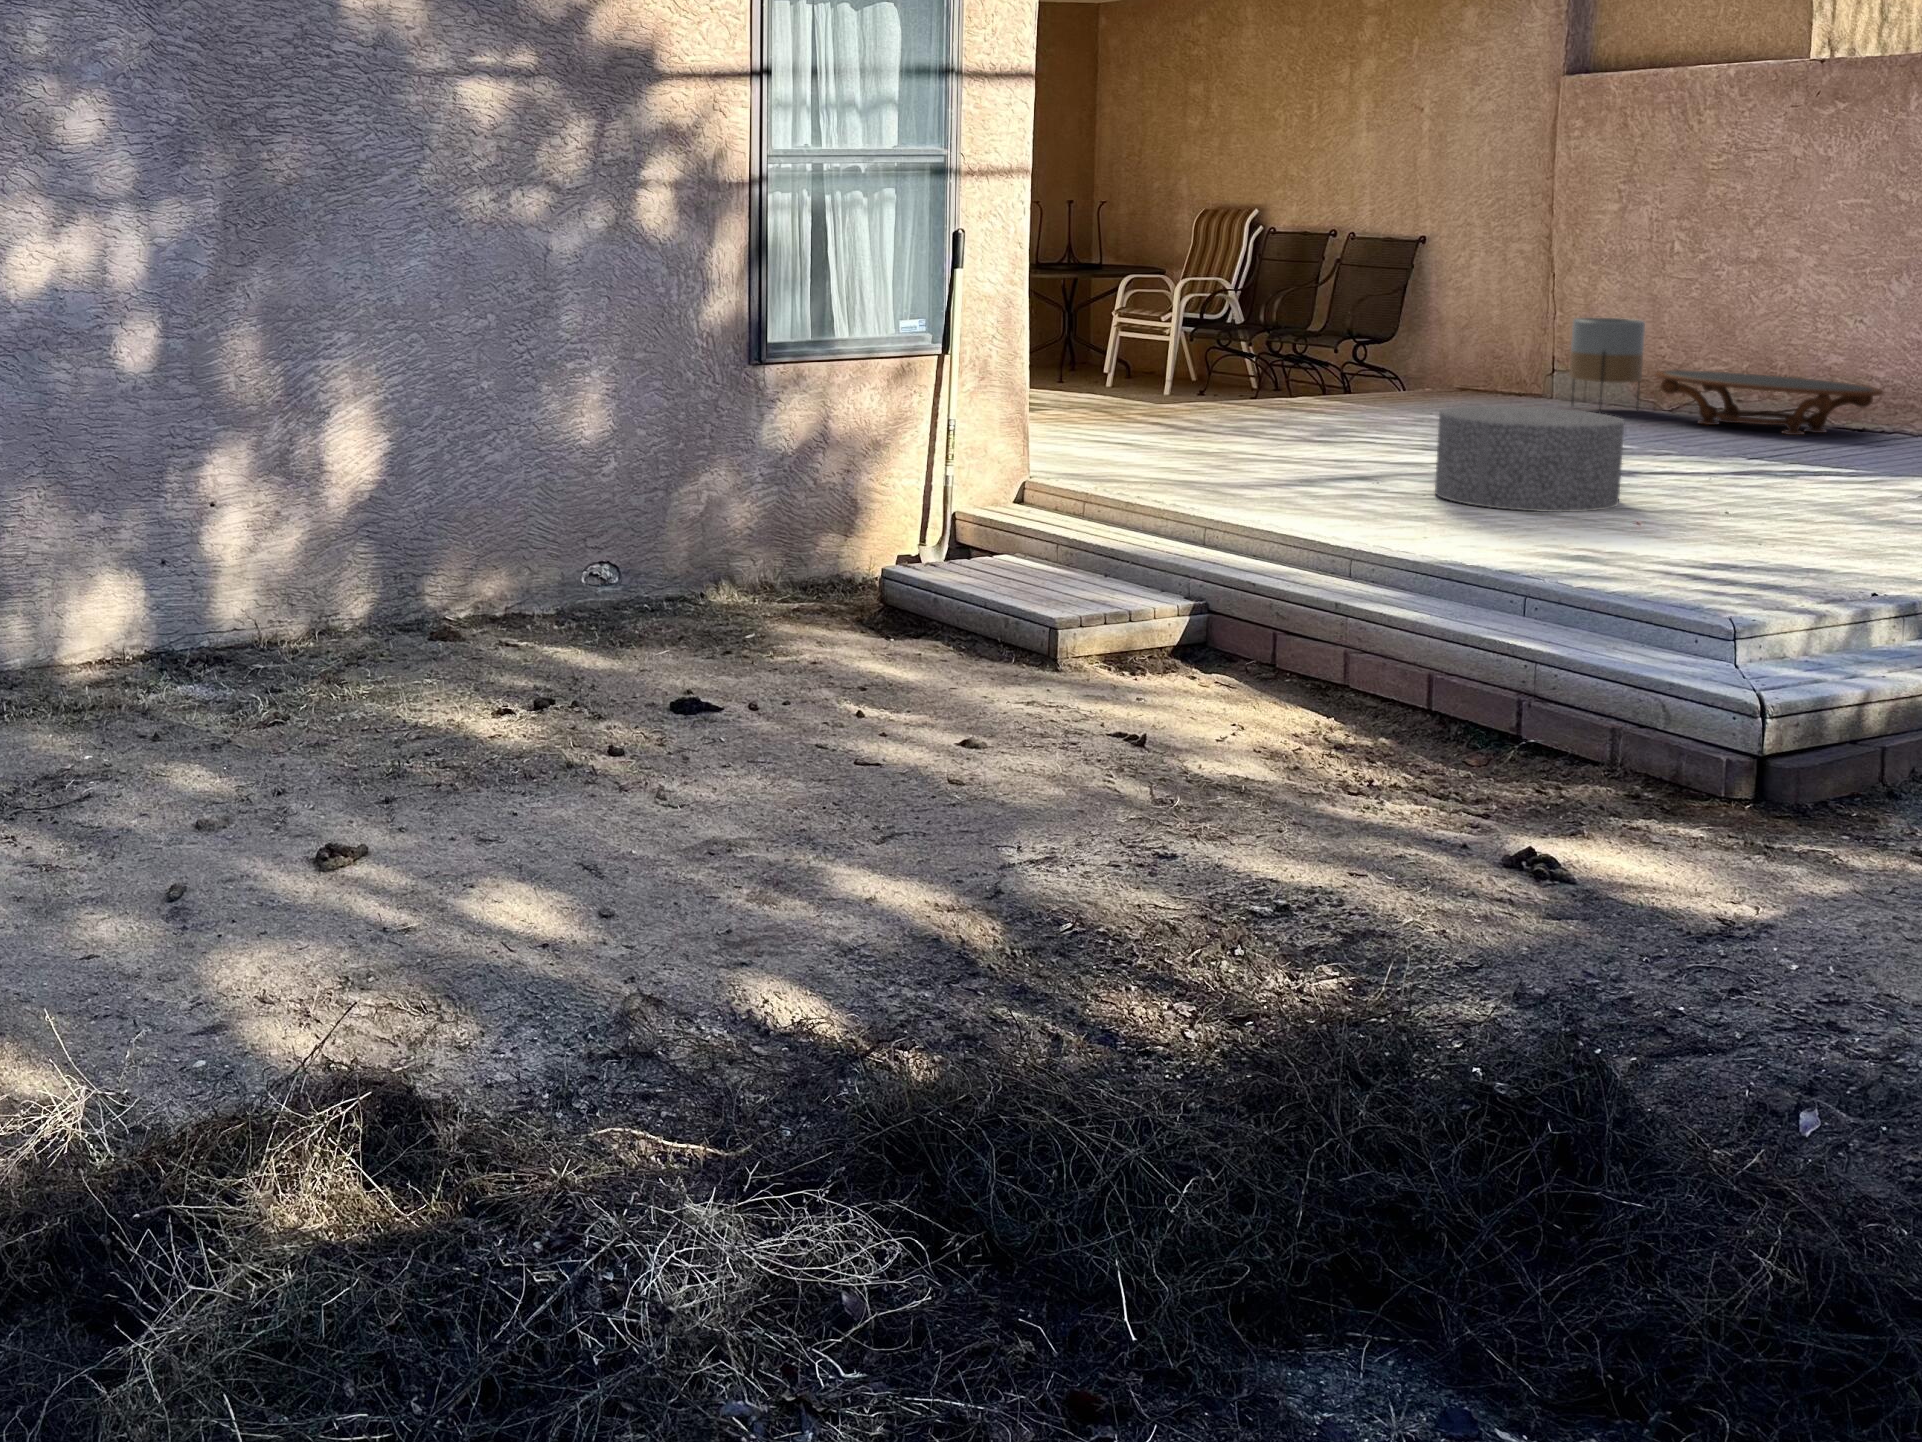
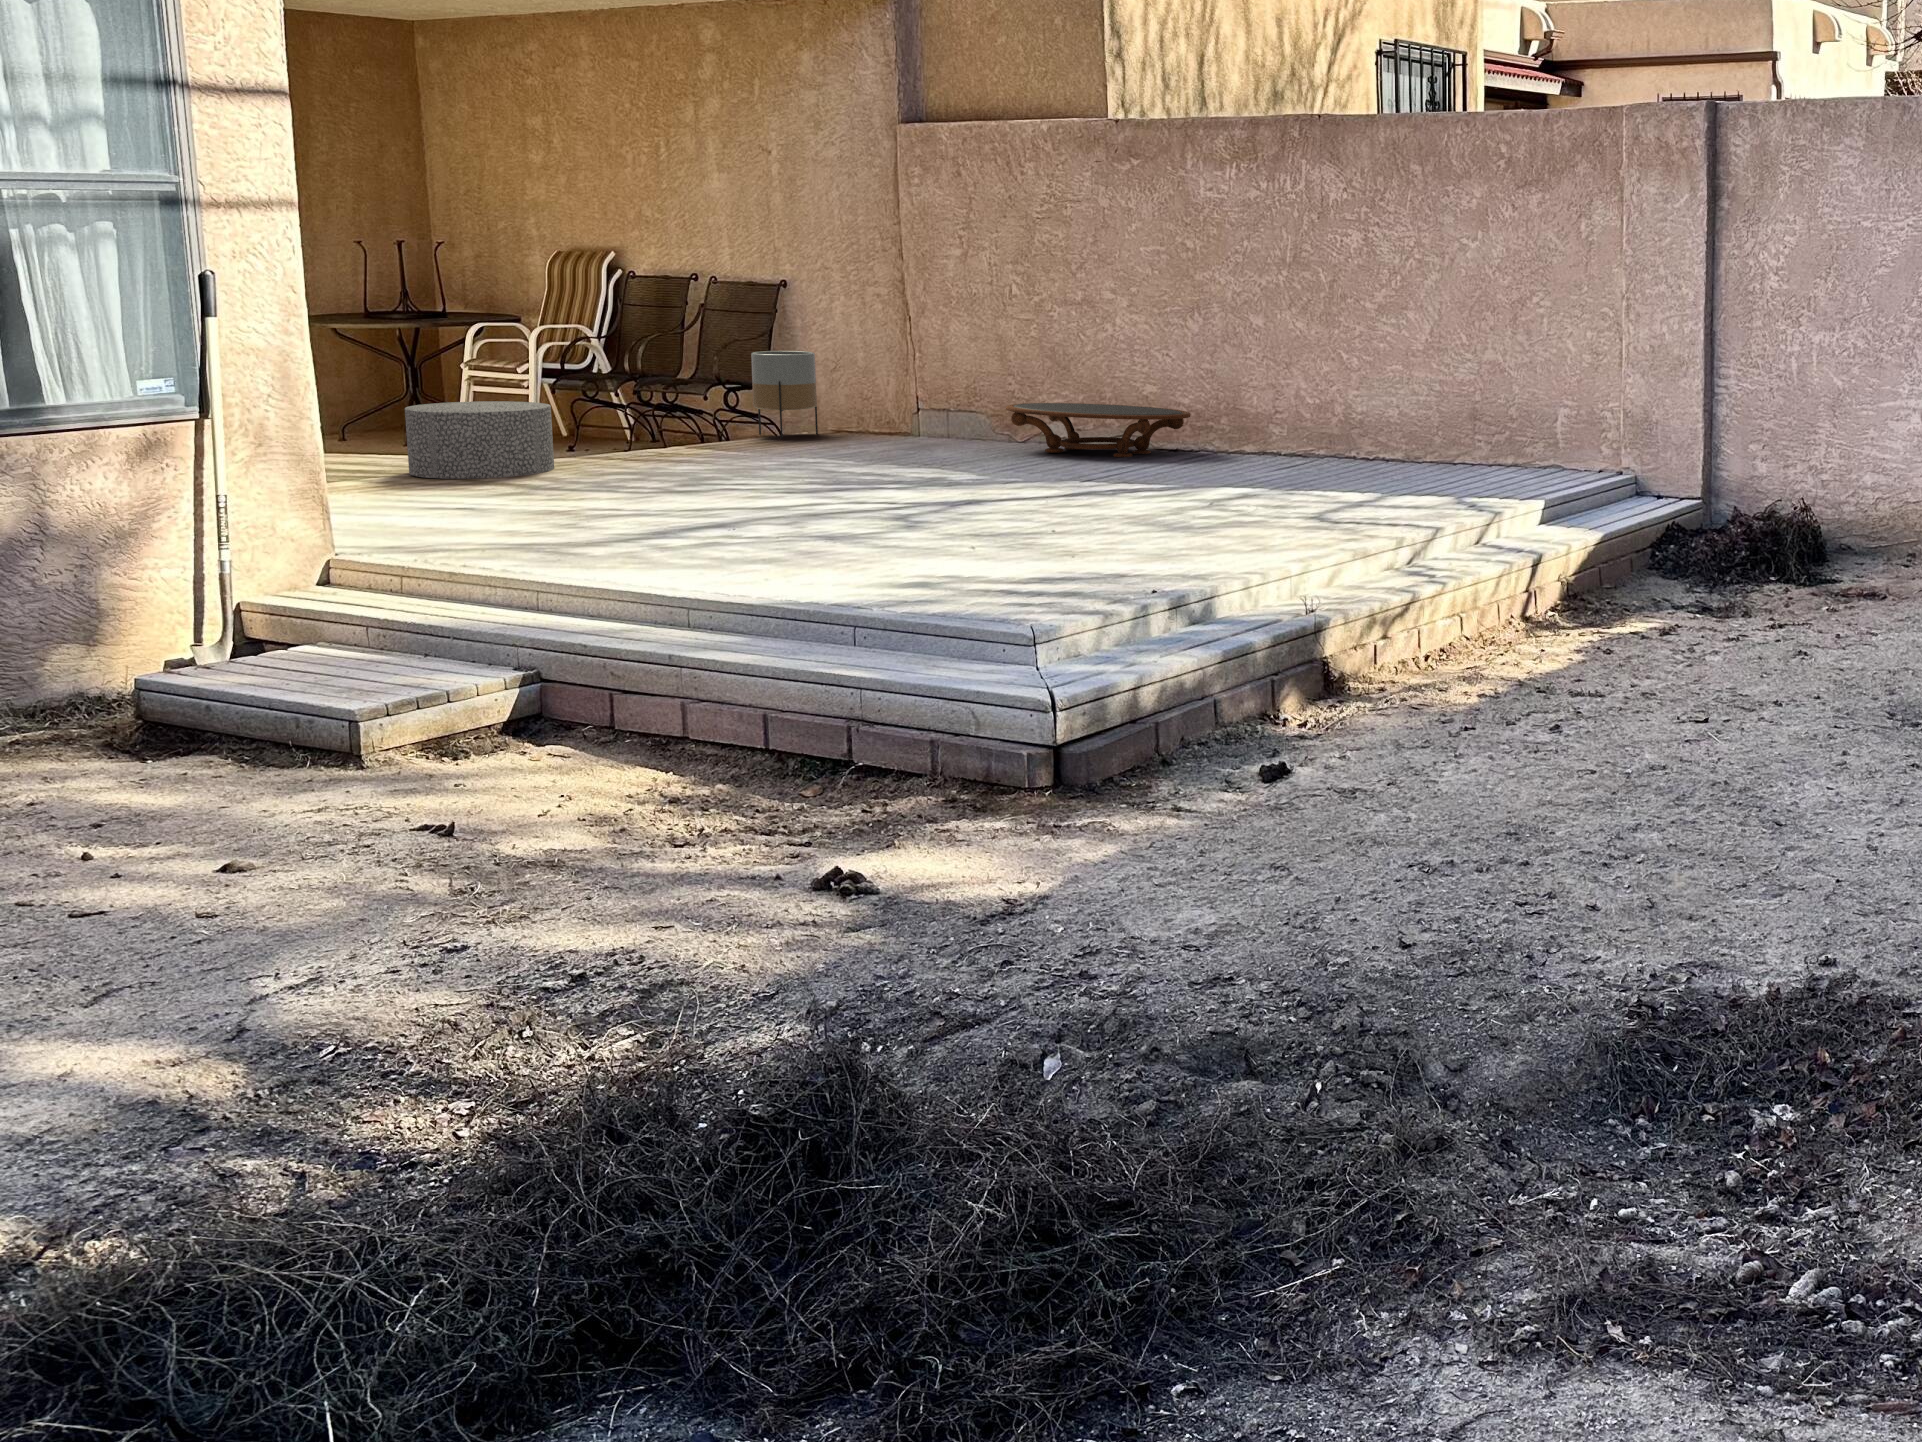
planter: present [1569,318,1645,413] -> present [751,351,818,439]
ottoman: present [1435,406,1624,512] -> present [405,401,554,479]

